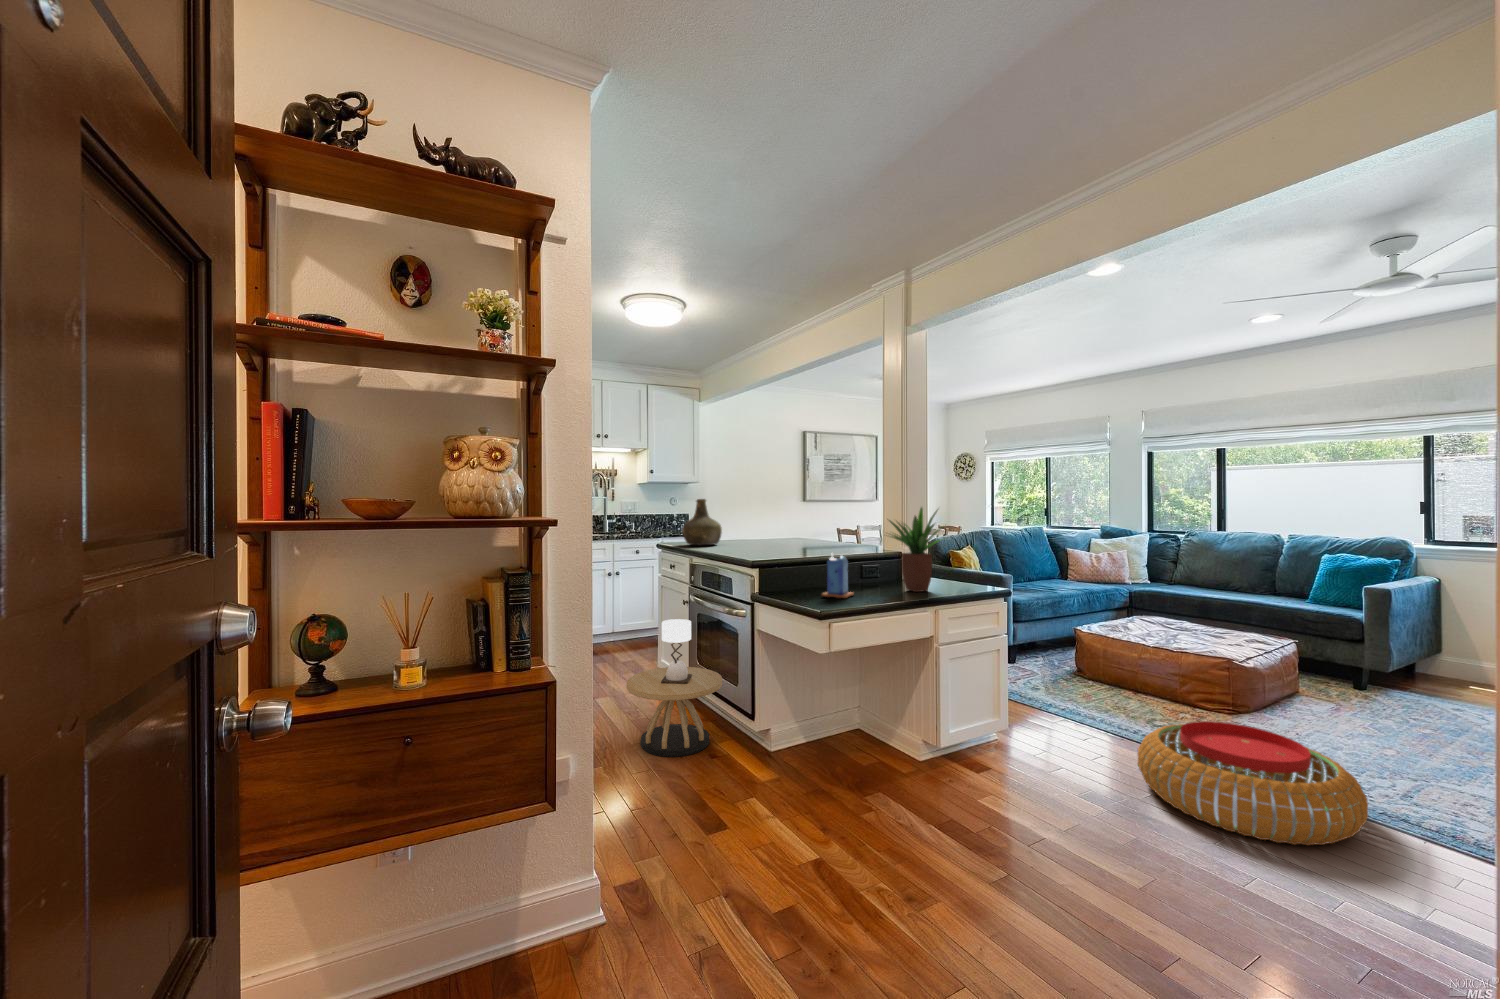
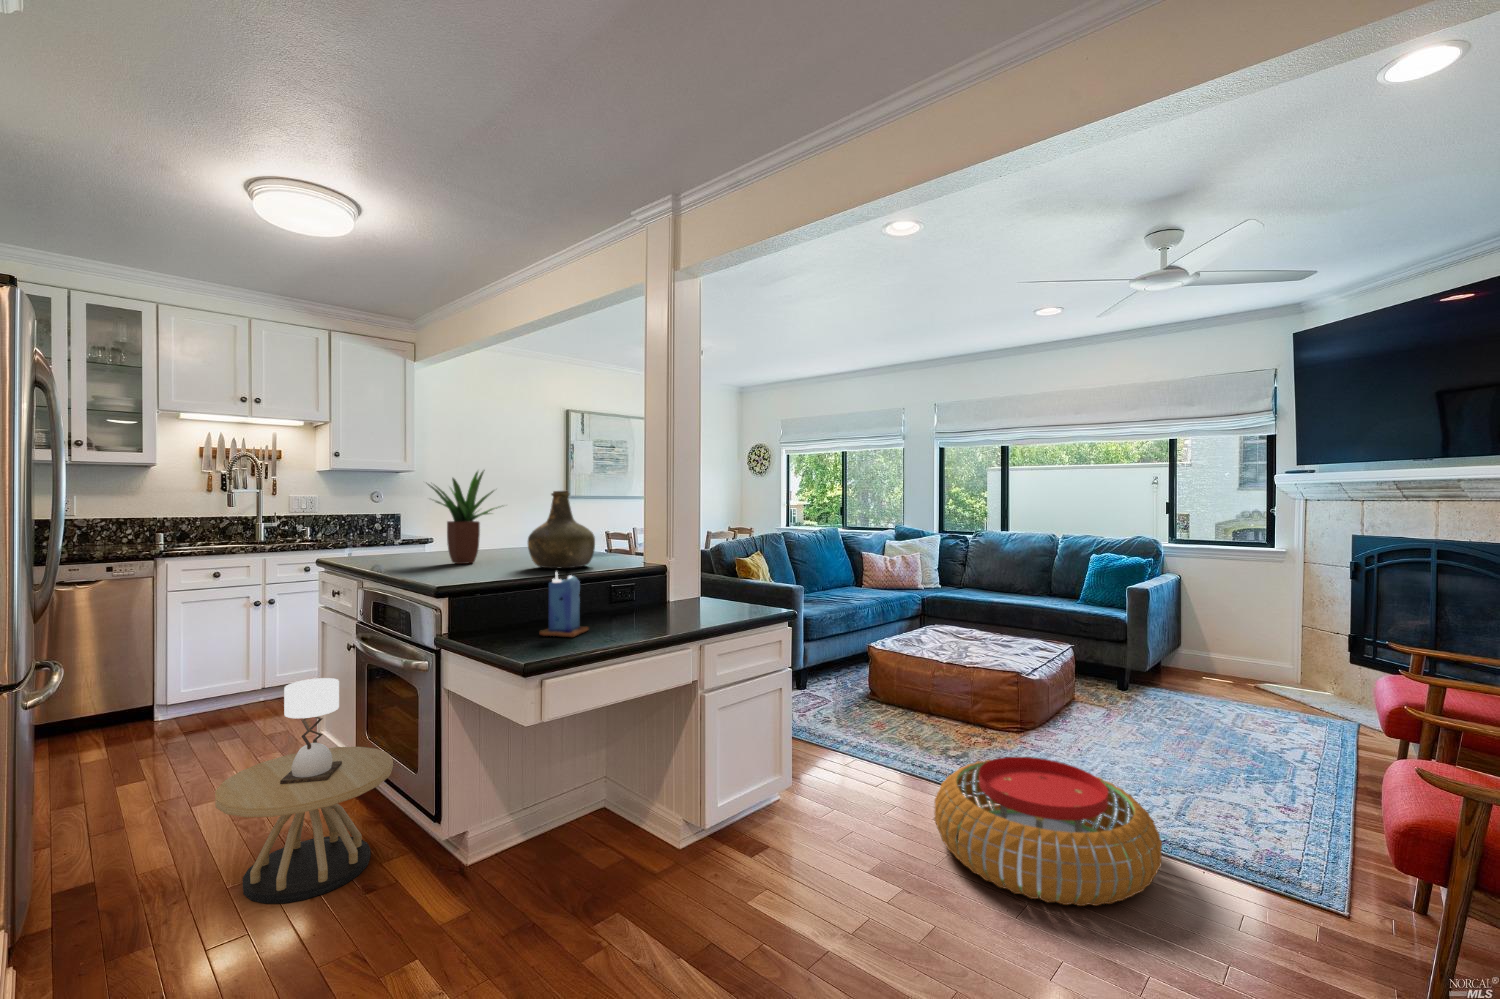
bottle: present [682,499,722,545] -> present [528,491,595,568]
potted plant: present [889,508,942,592] -> present [428,470,497,564]

